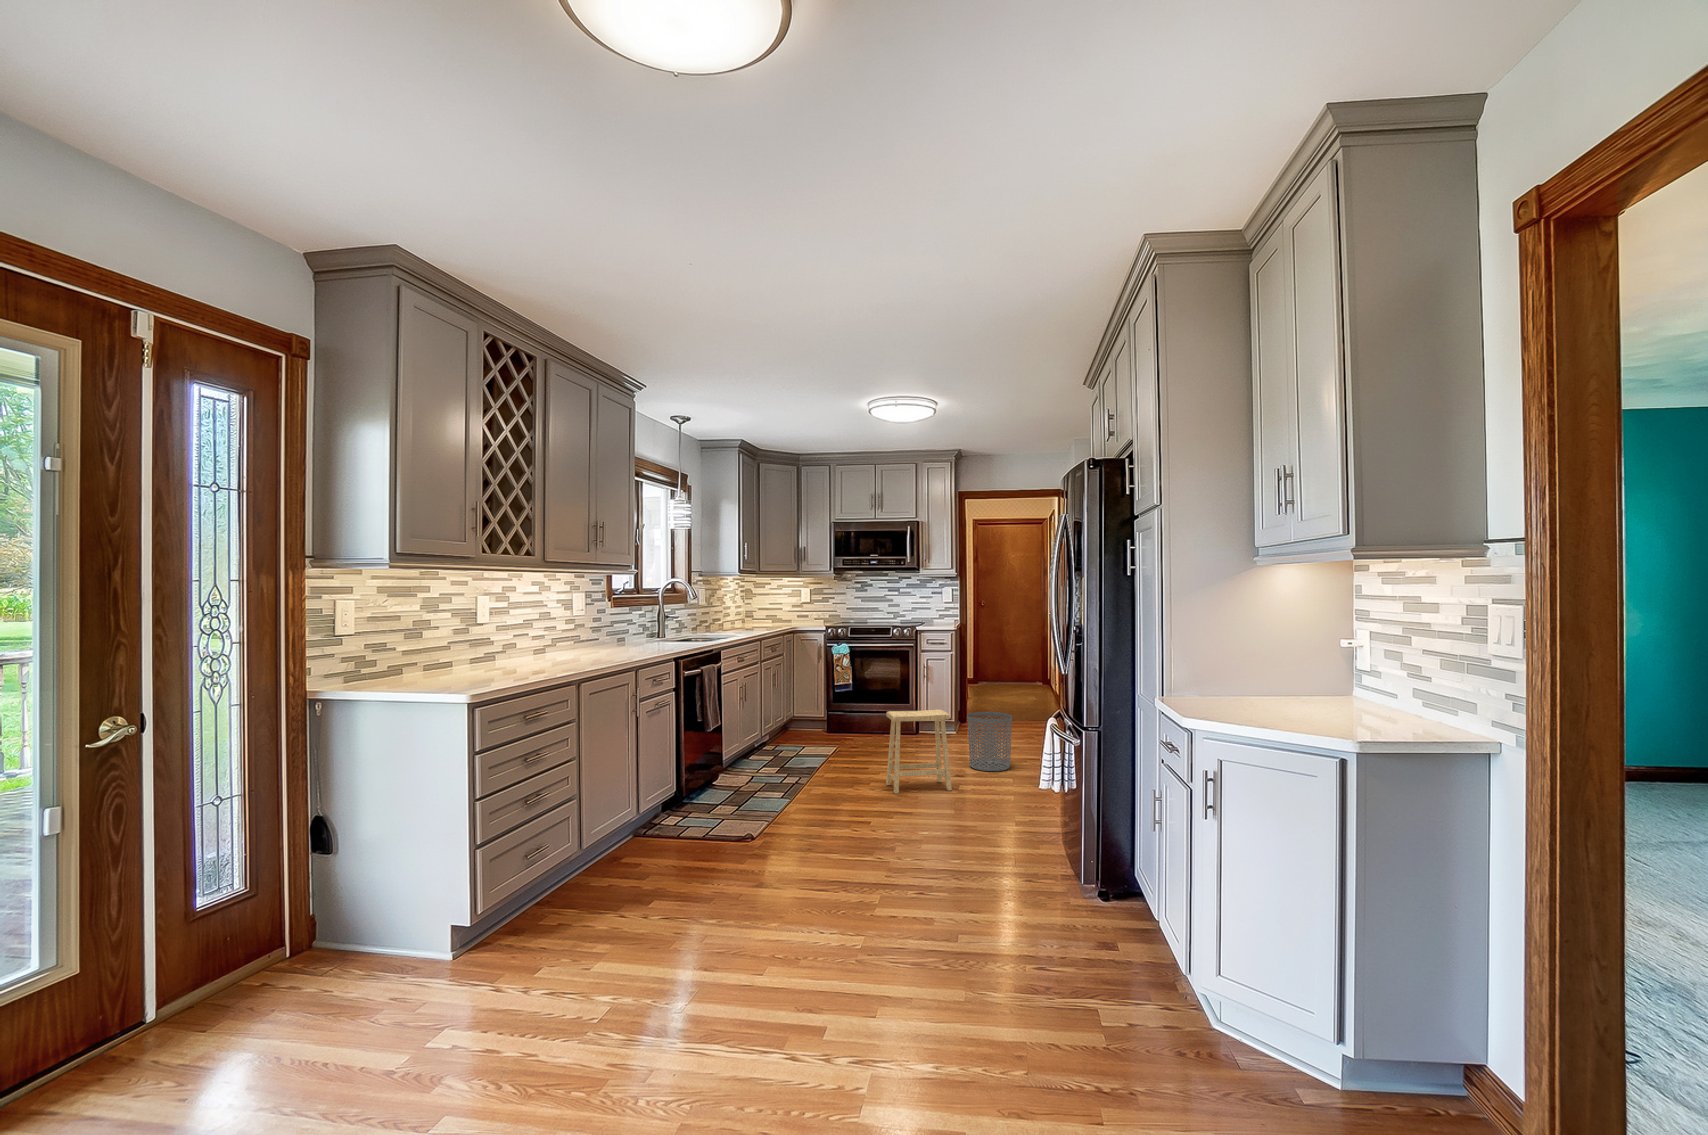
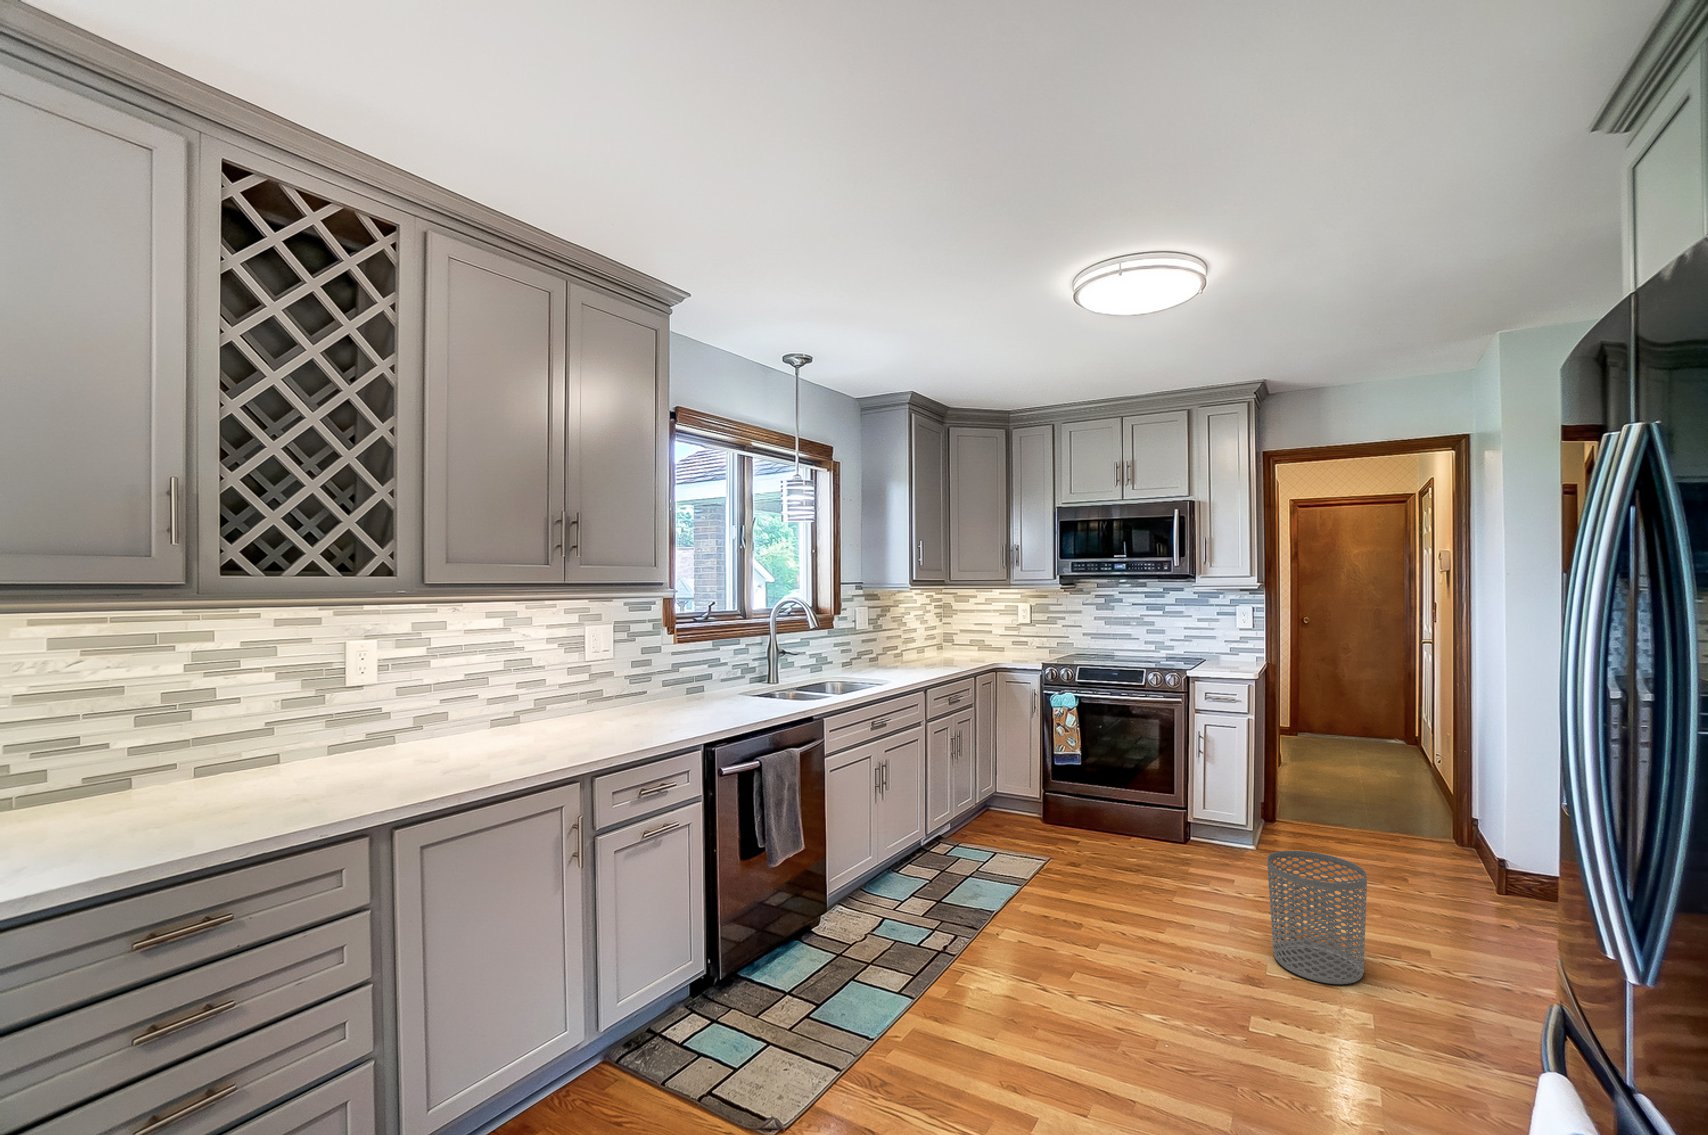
footstool: present [886,710,952,794] -> none [1088,852,1220,1038]

